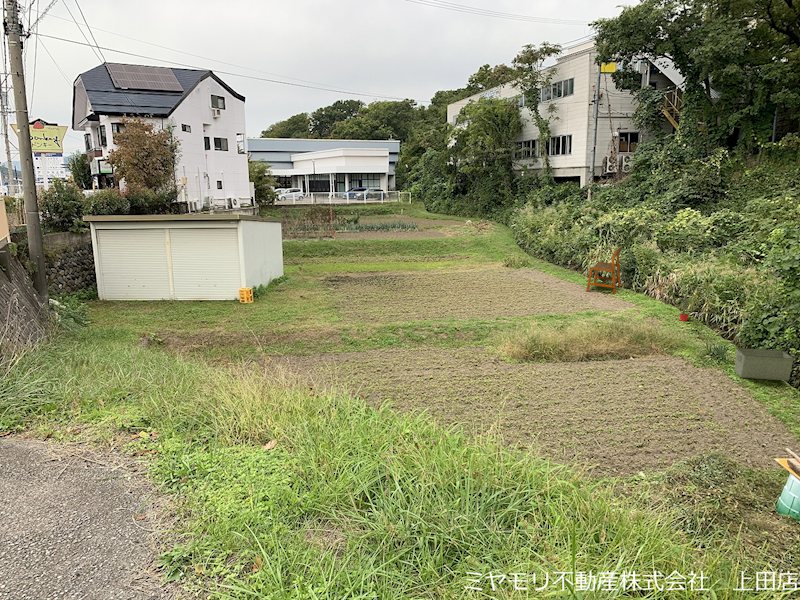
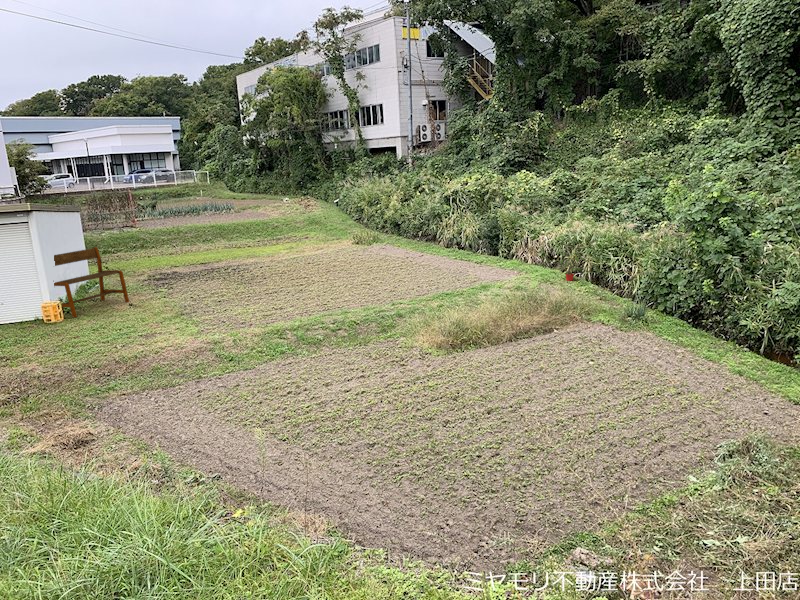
bench: present [587,246,622,294] -> present [54,247,129,317]
storage bin: present [735,348,794,381] -> none [659,299,715,331]

